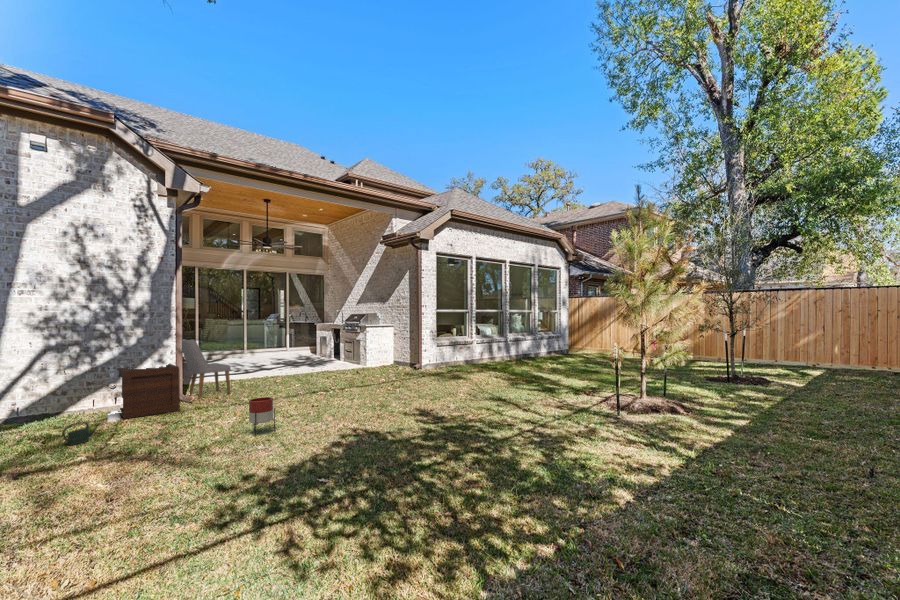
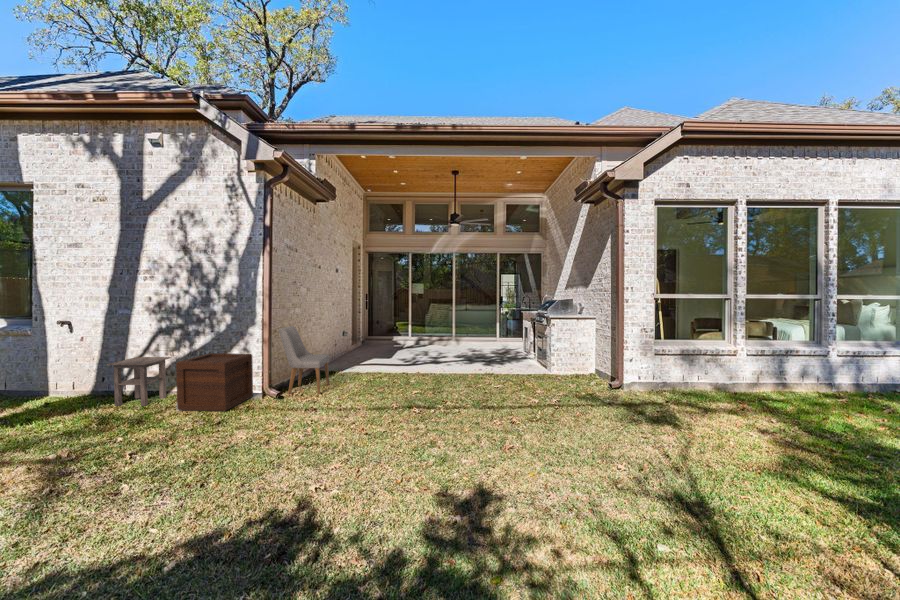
side table: none [13,377,71,434] -> present [107,357,171,406]
planter: present [249,397,275,436] -> none [69,452,120,518]
watering can: present [62,422,99,445] -> none [43,419,91,443]

